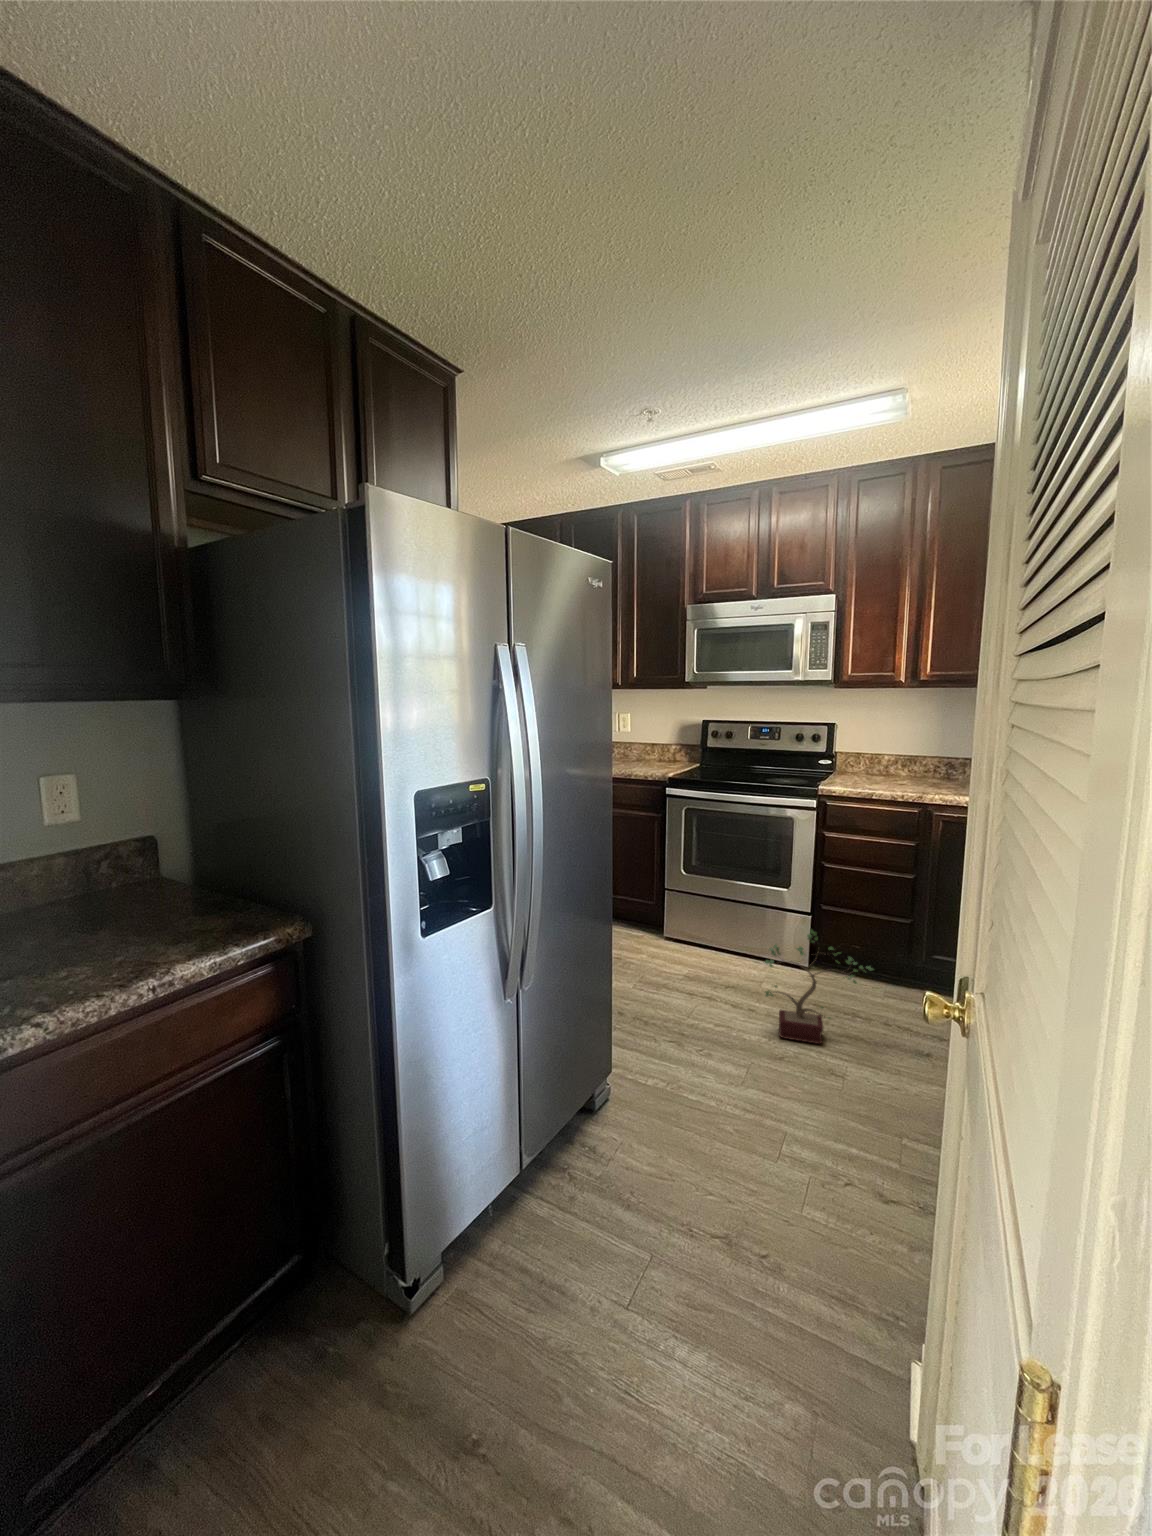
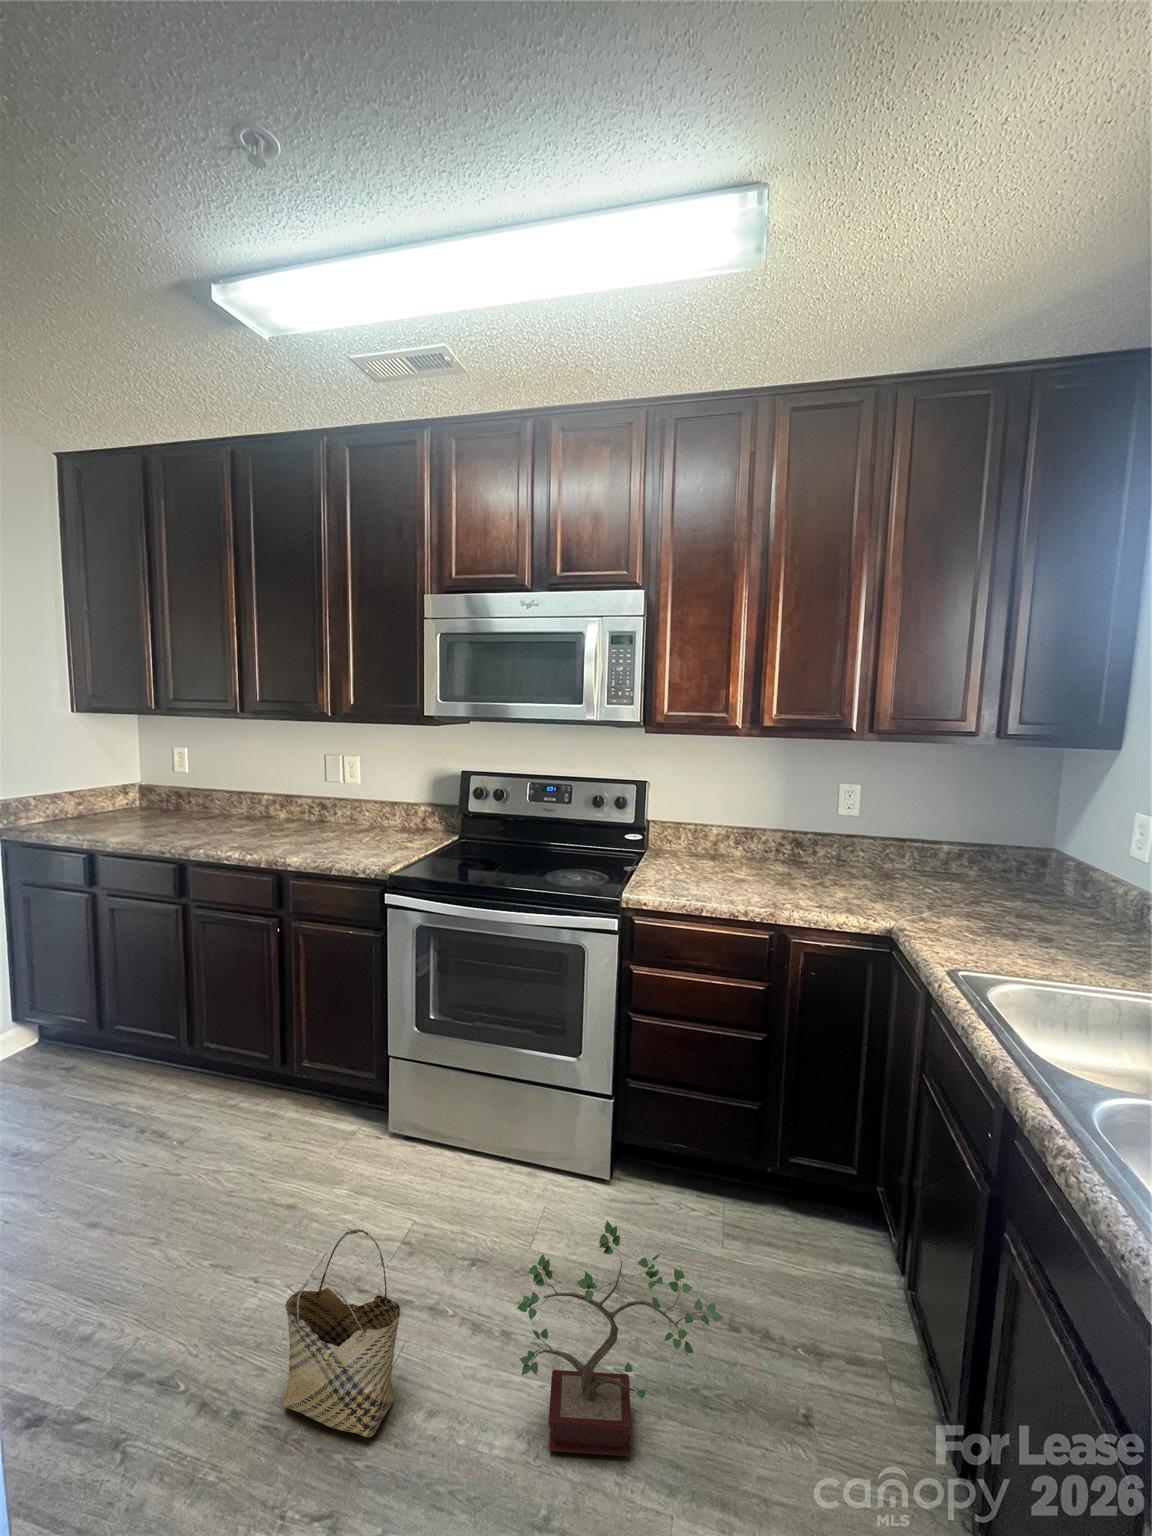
woven basket: none [642,932,700,1021] -> present [283,1229,401,1437]

